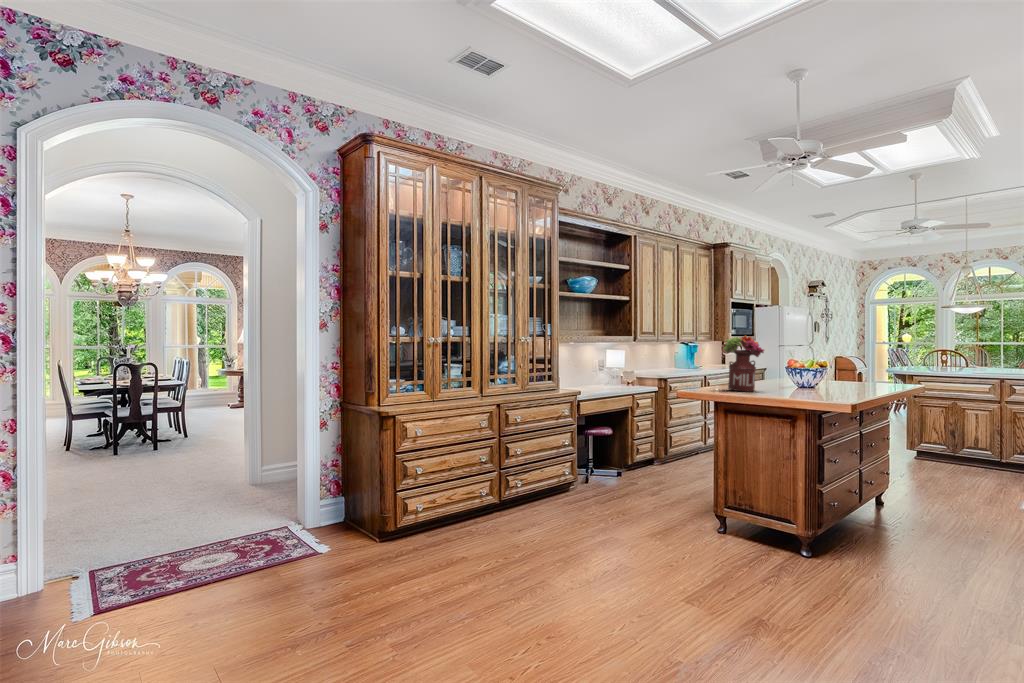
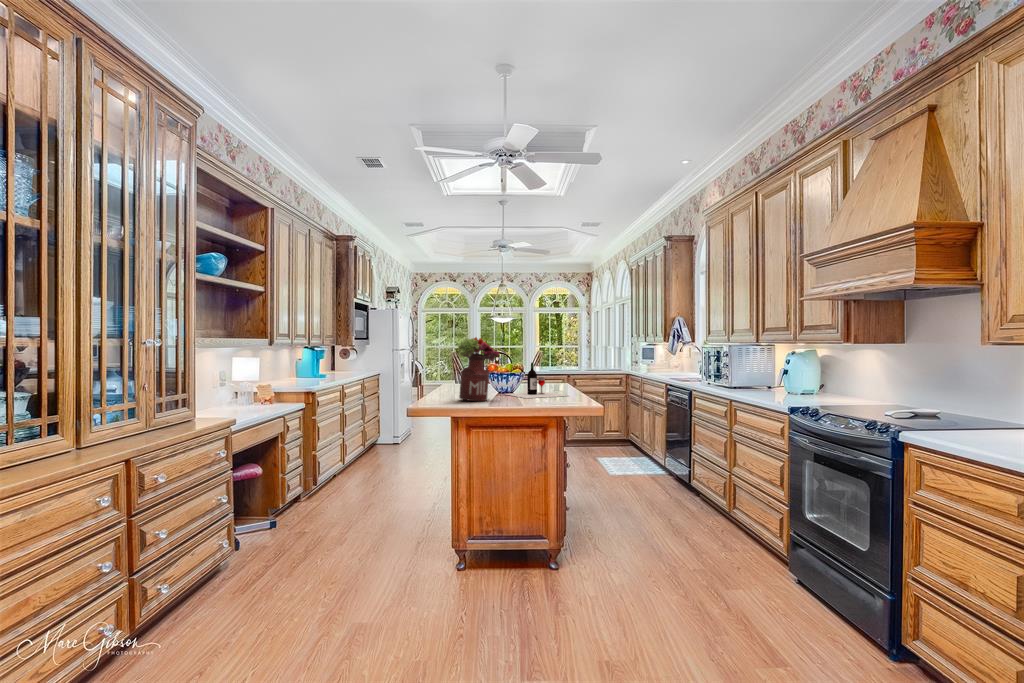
wine bottle: none [791,360,854,394] -> present [506,363,567,398]

